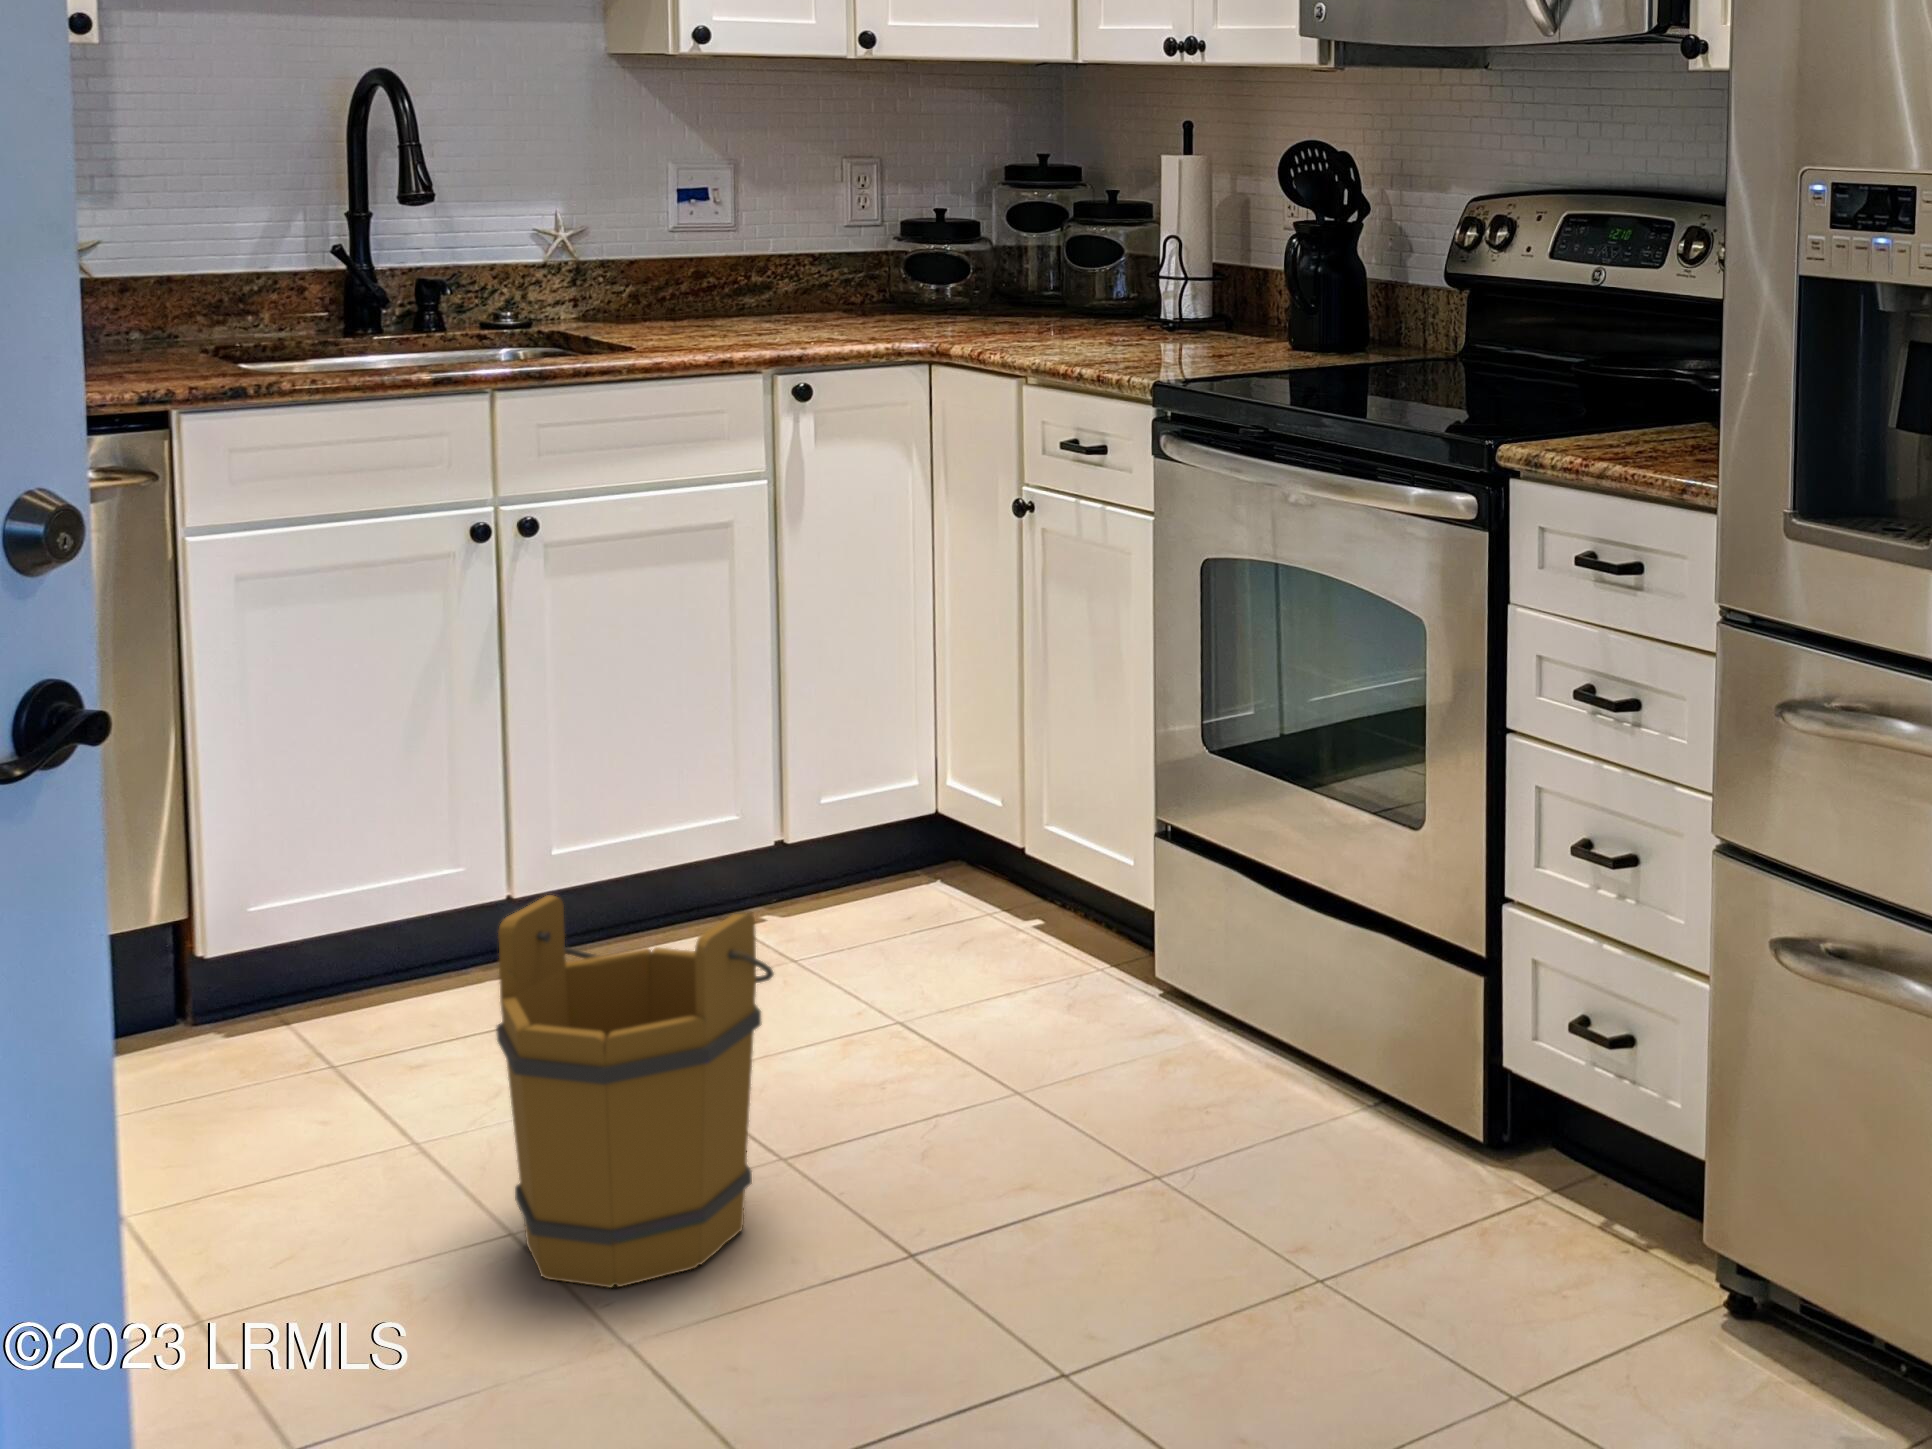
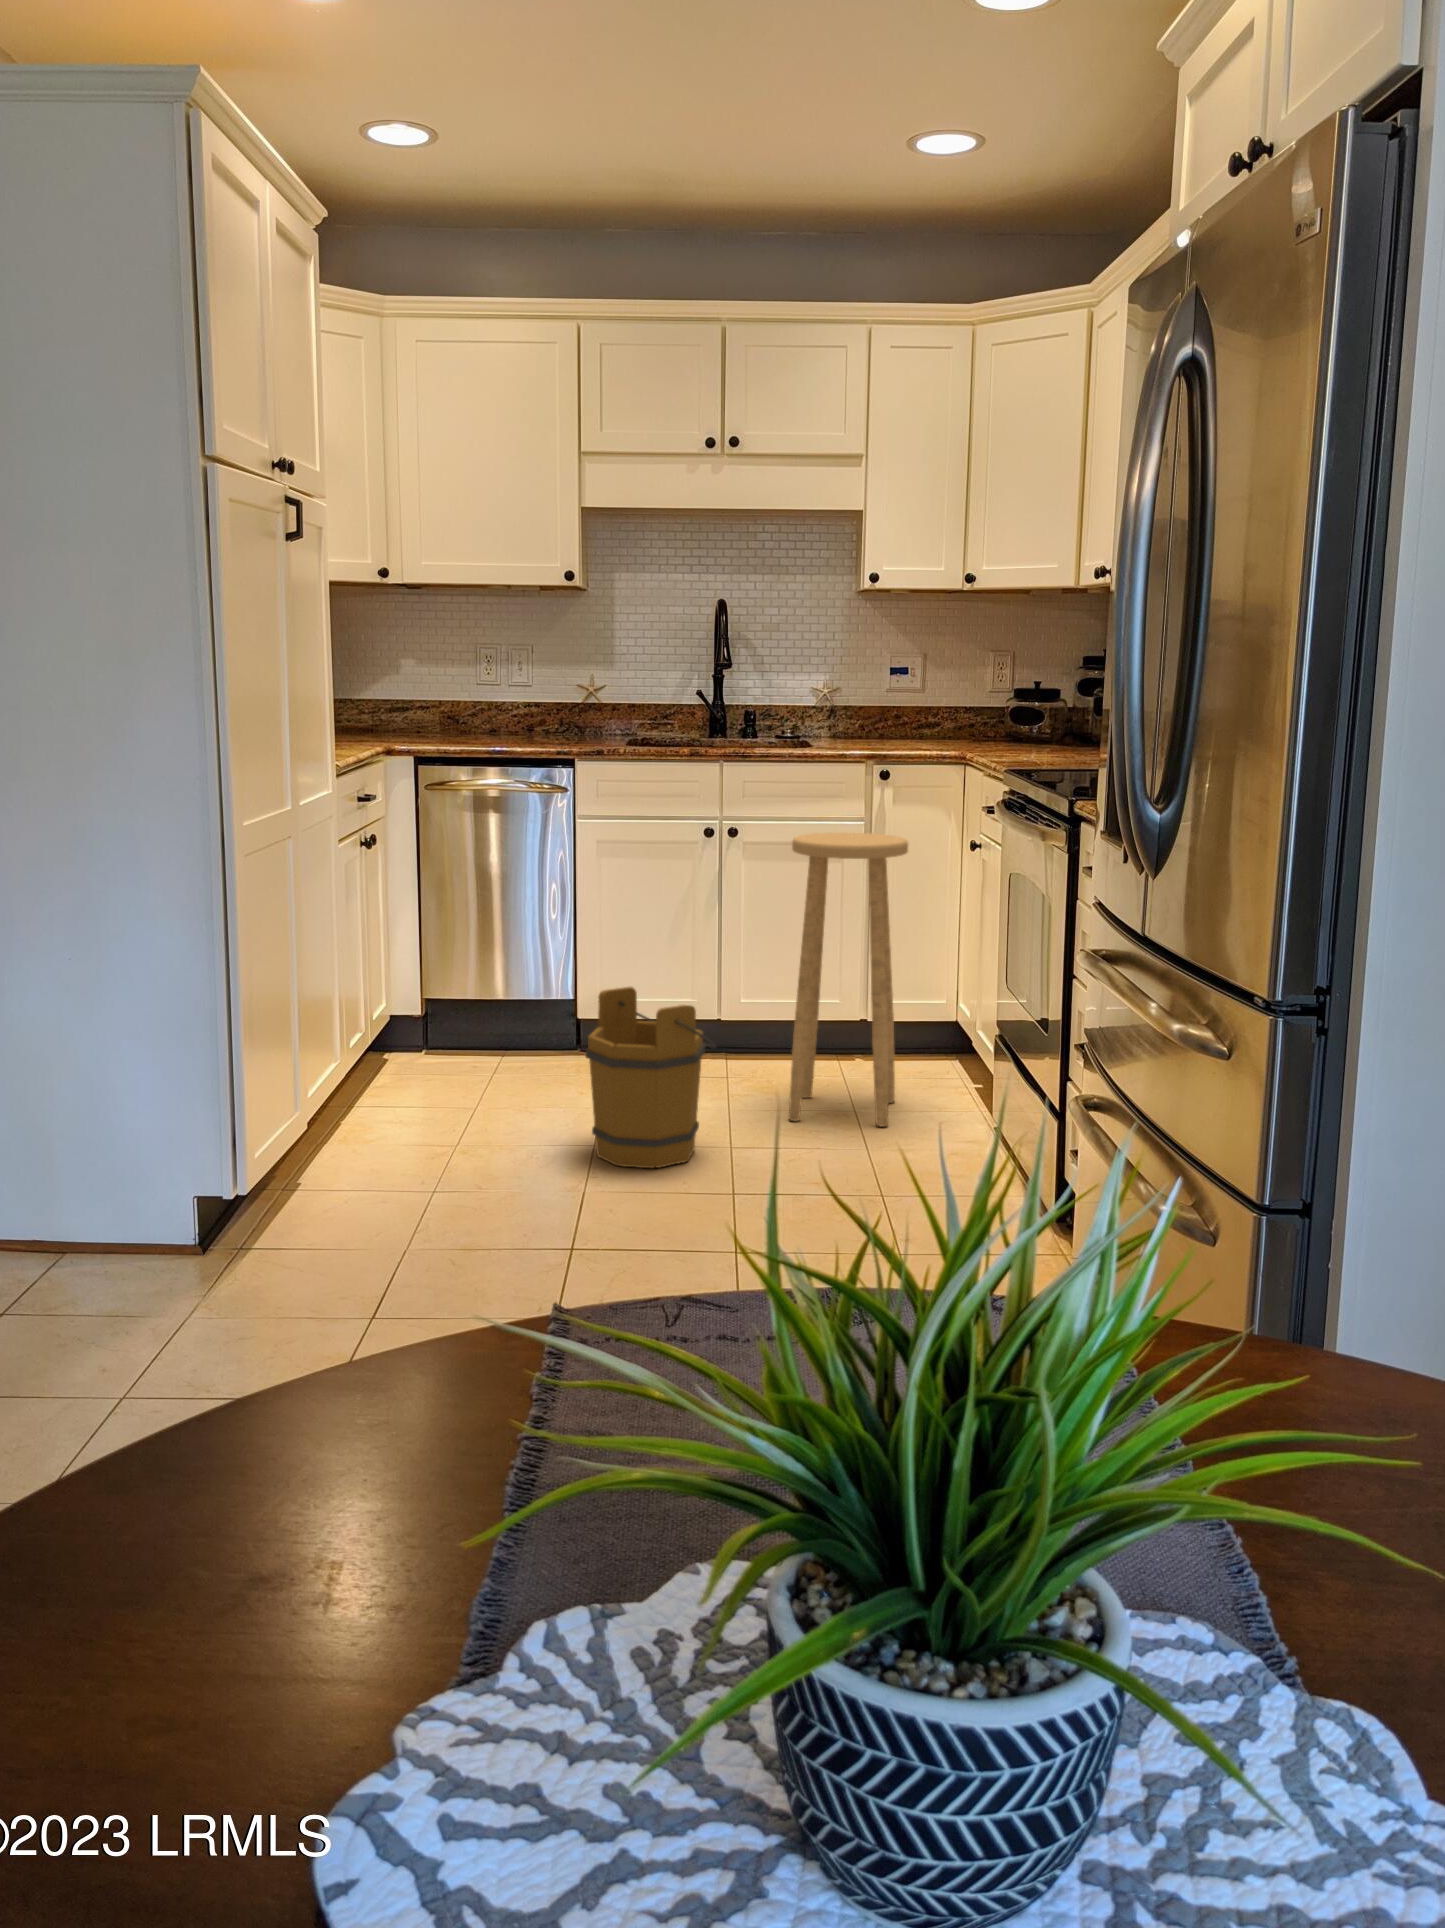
stool: none [766,509,997,1076] -> present [789,832,908,1127]

